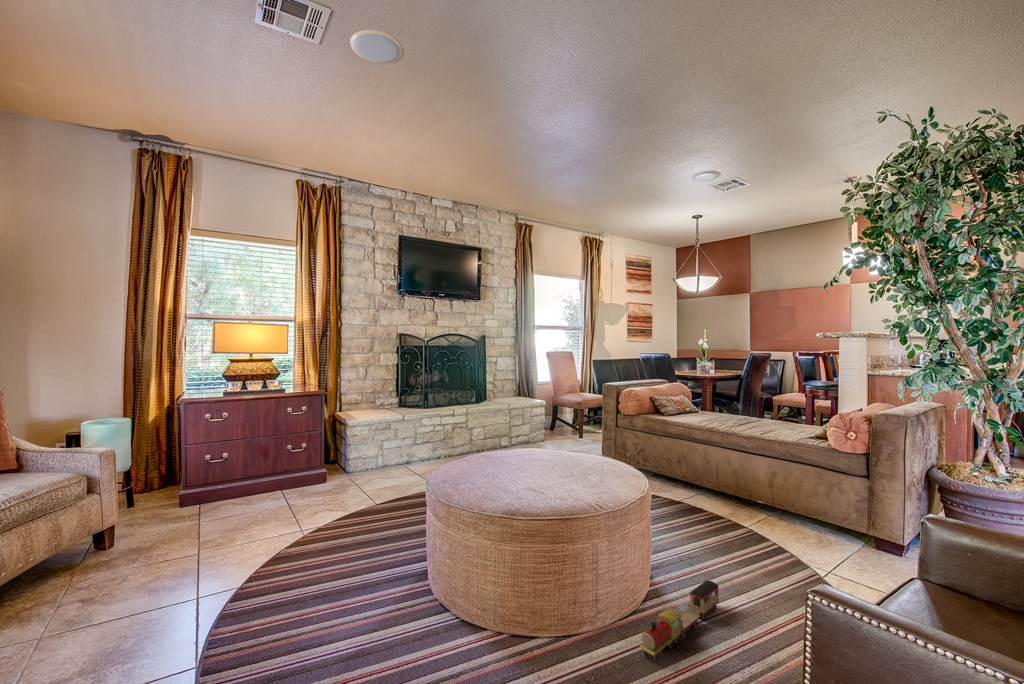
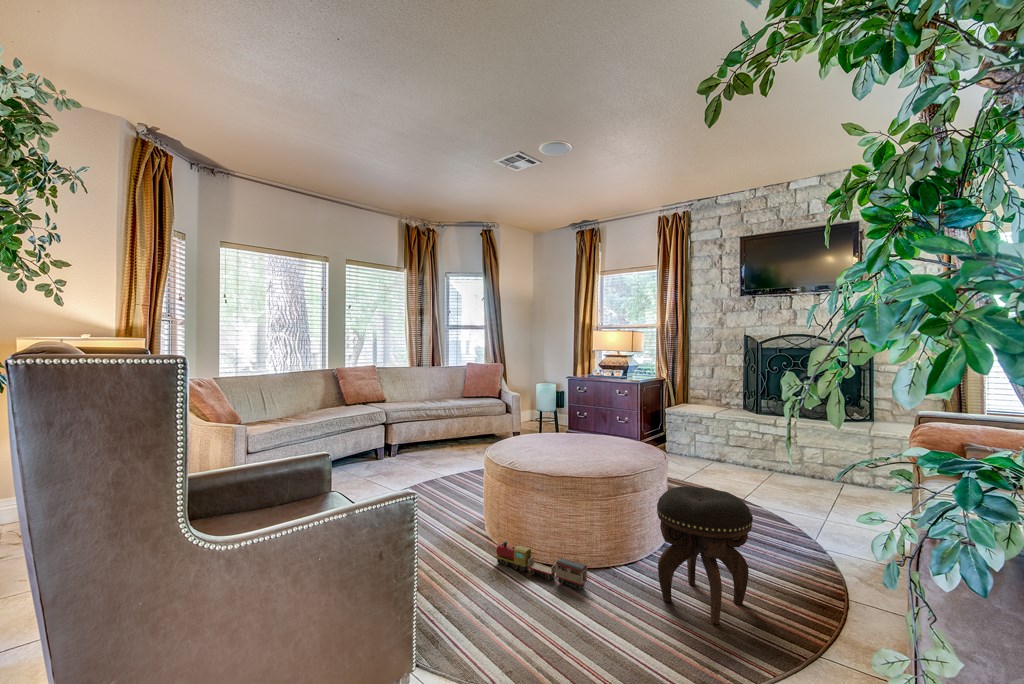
footstool: none [677,459,758,570] -> present [657,486,753,624]

